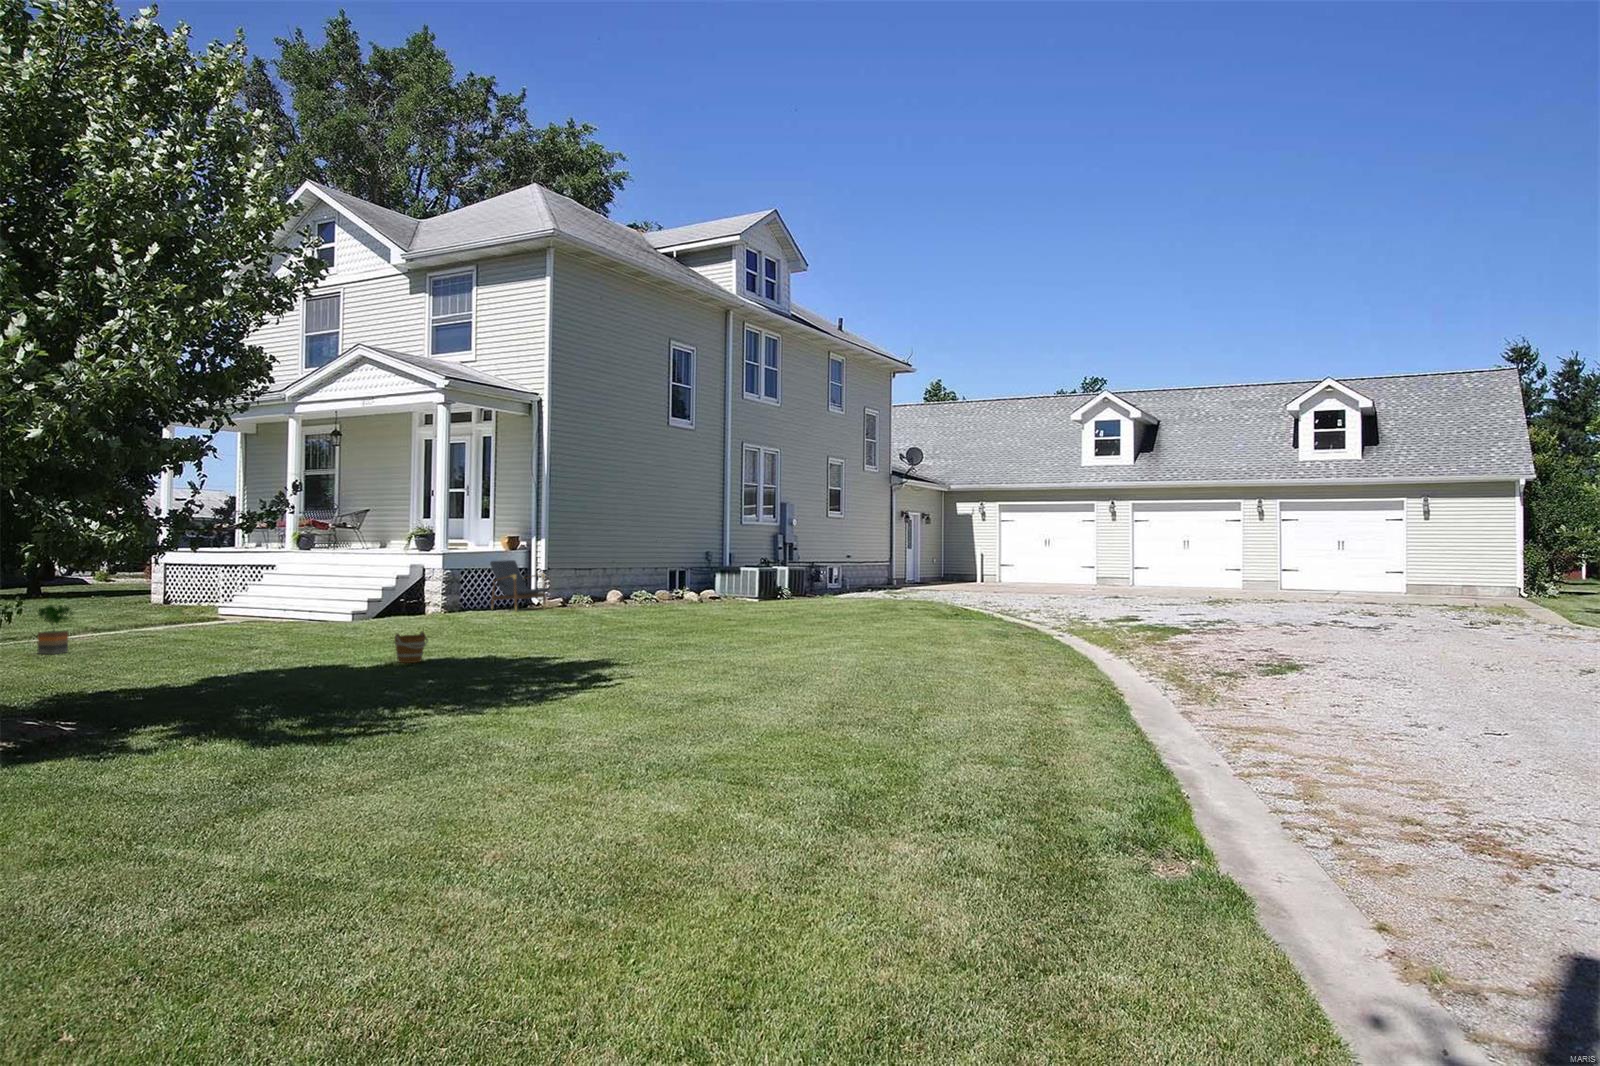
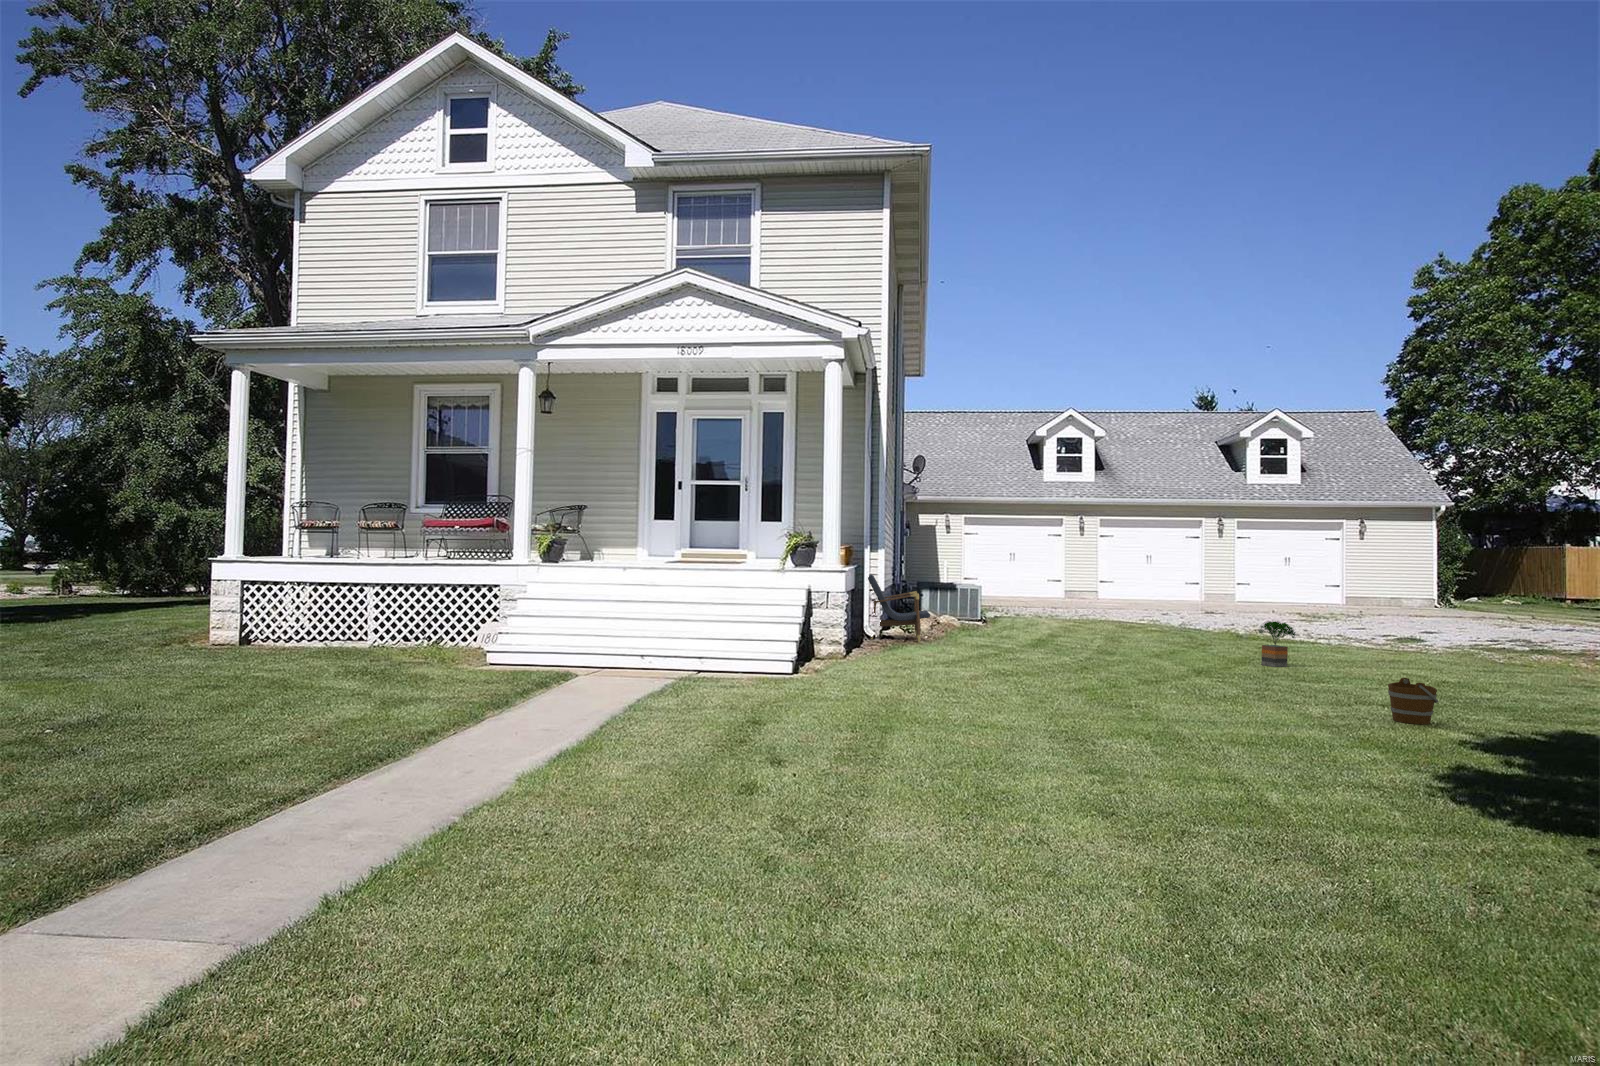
potted tree: present [37,605,73,654] -> present [1259,621,1296,667]

